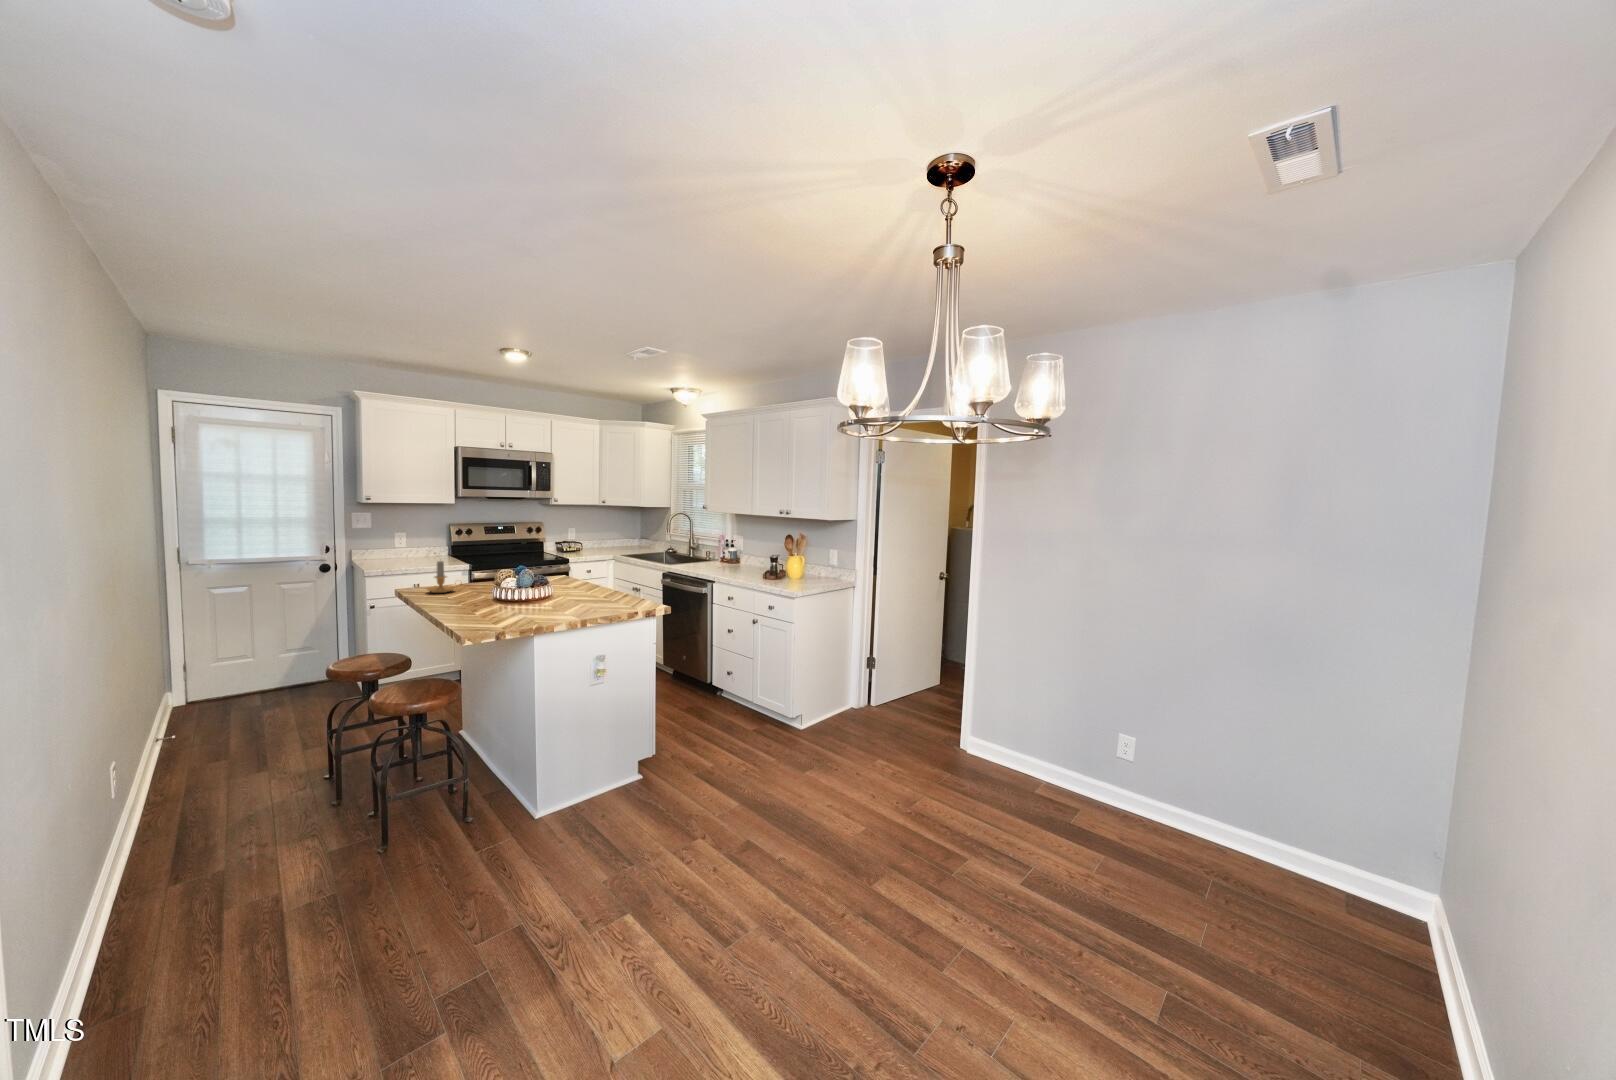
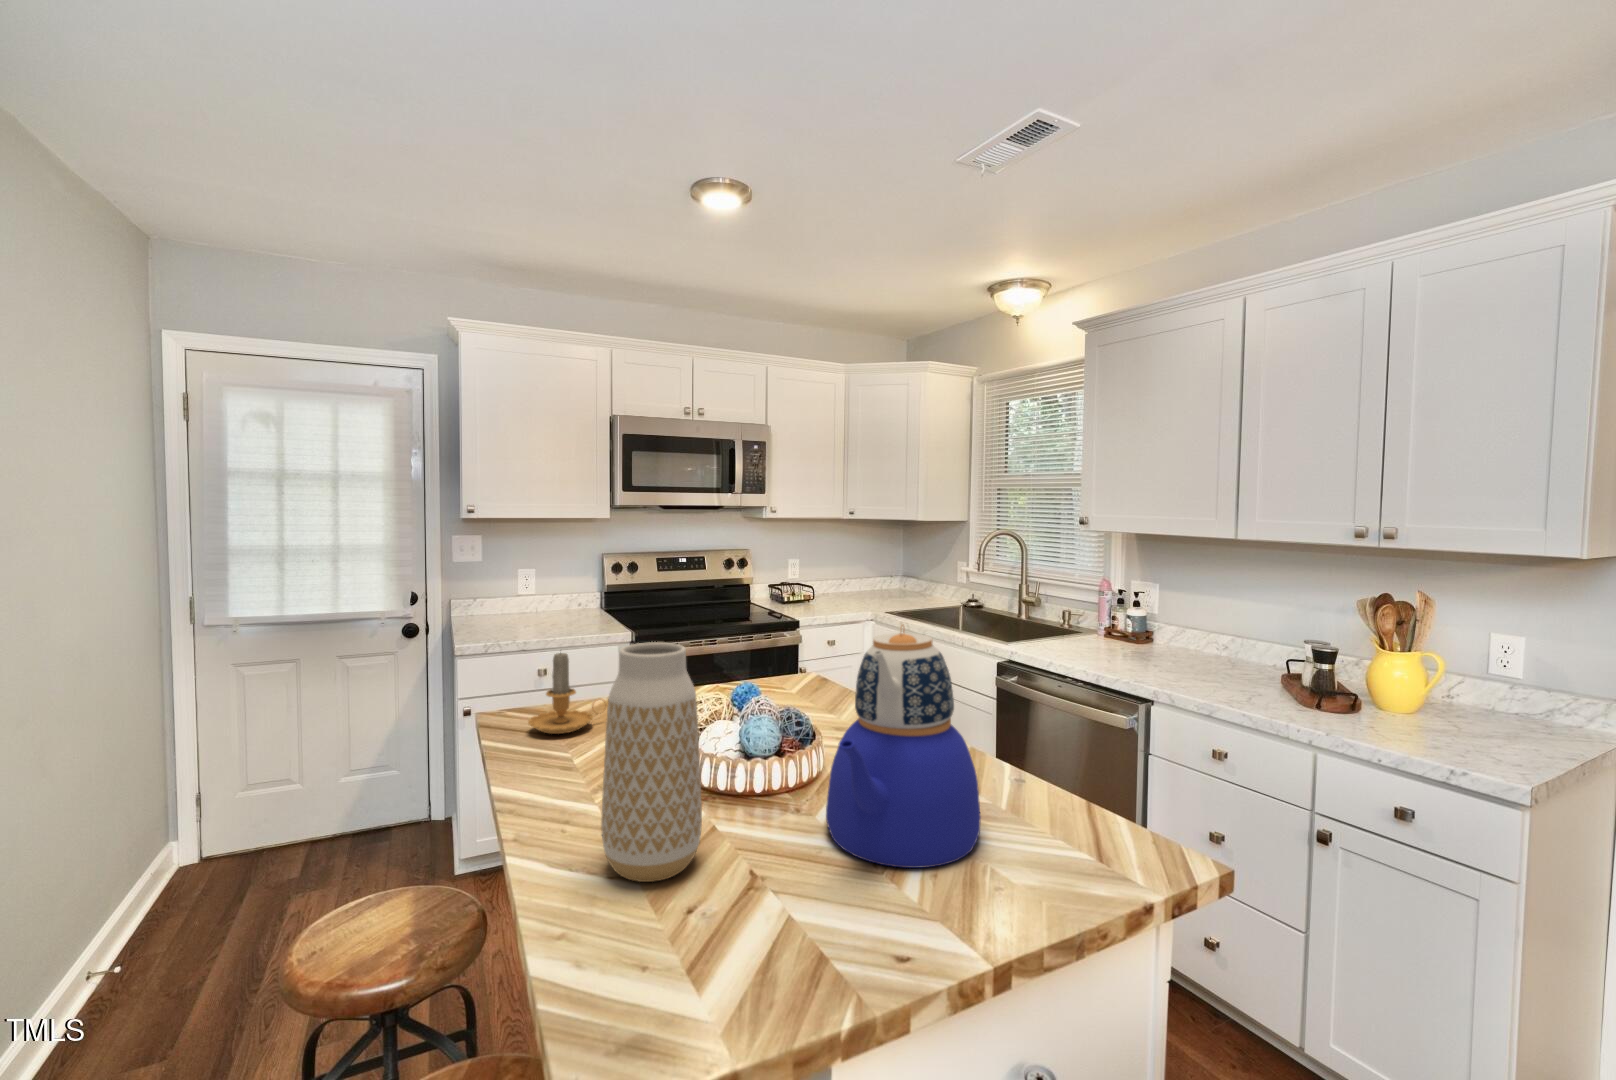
teapot: none [542,540,596,609] -> present [826,625,981,868]
vase: none [466,545,500,614] -> present [601,642,702,882]

